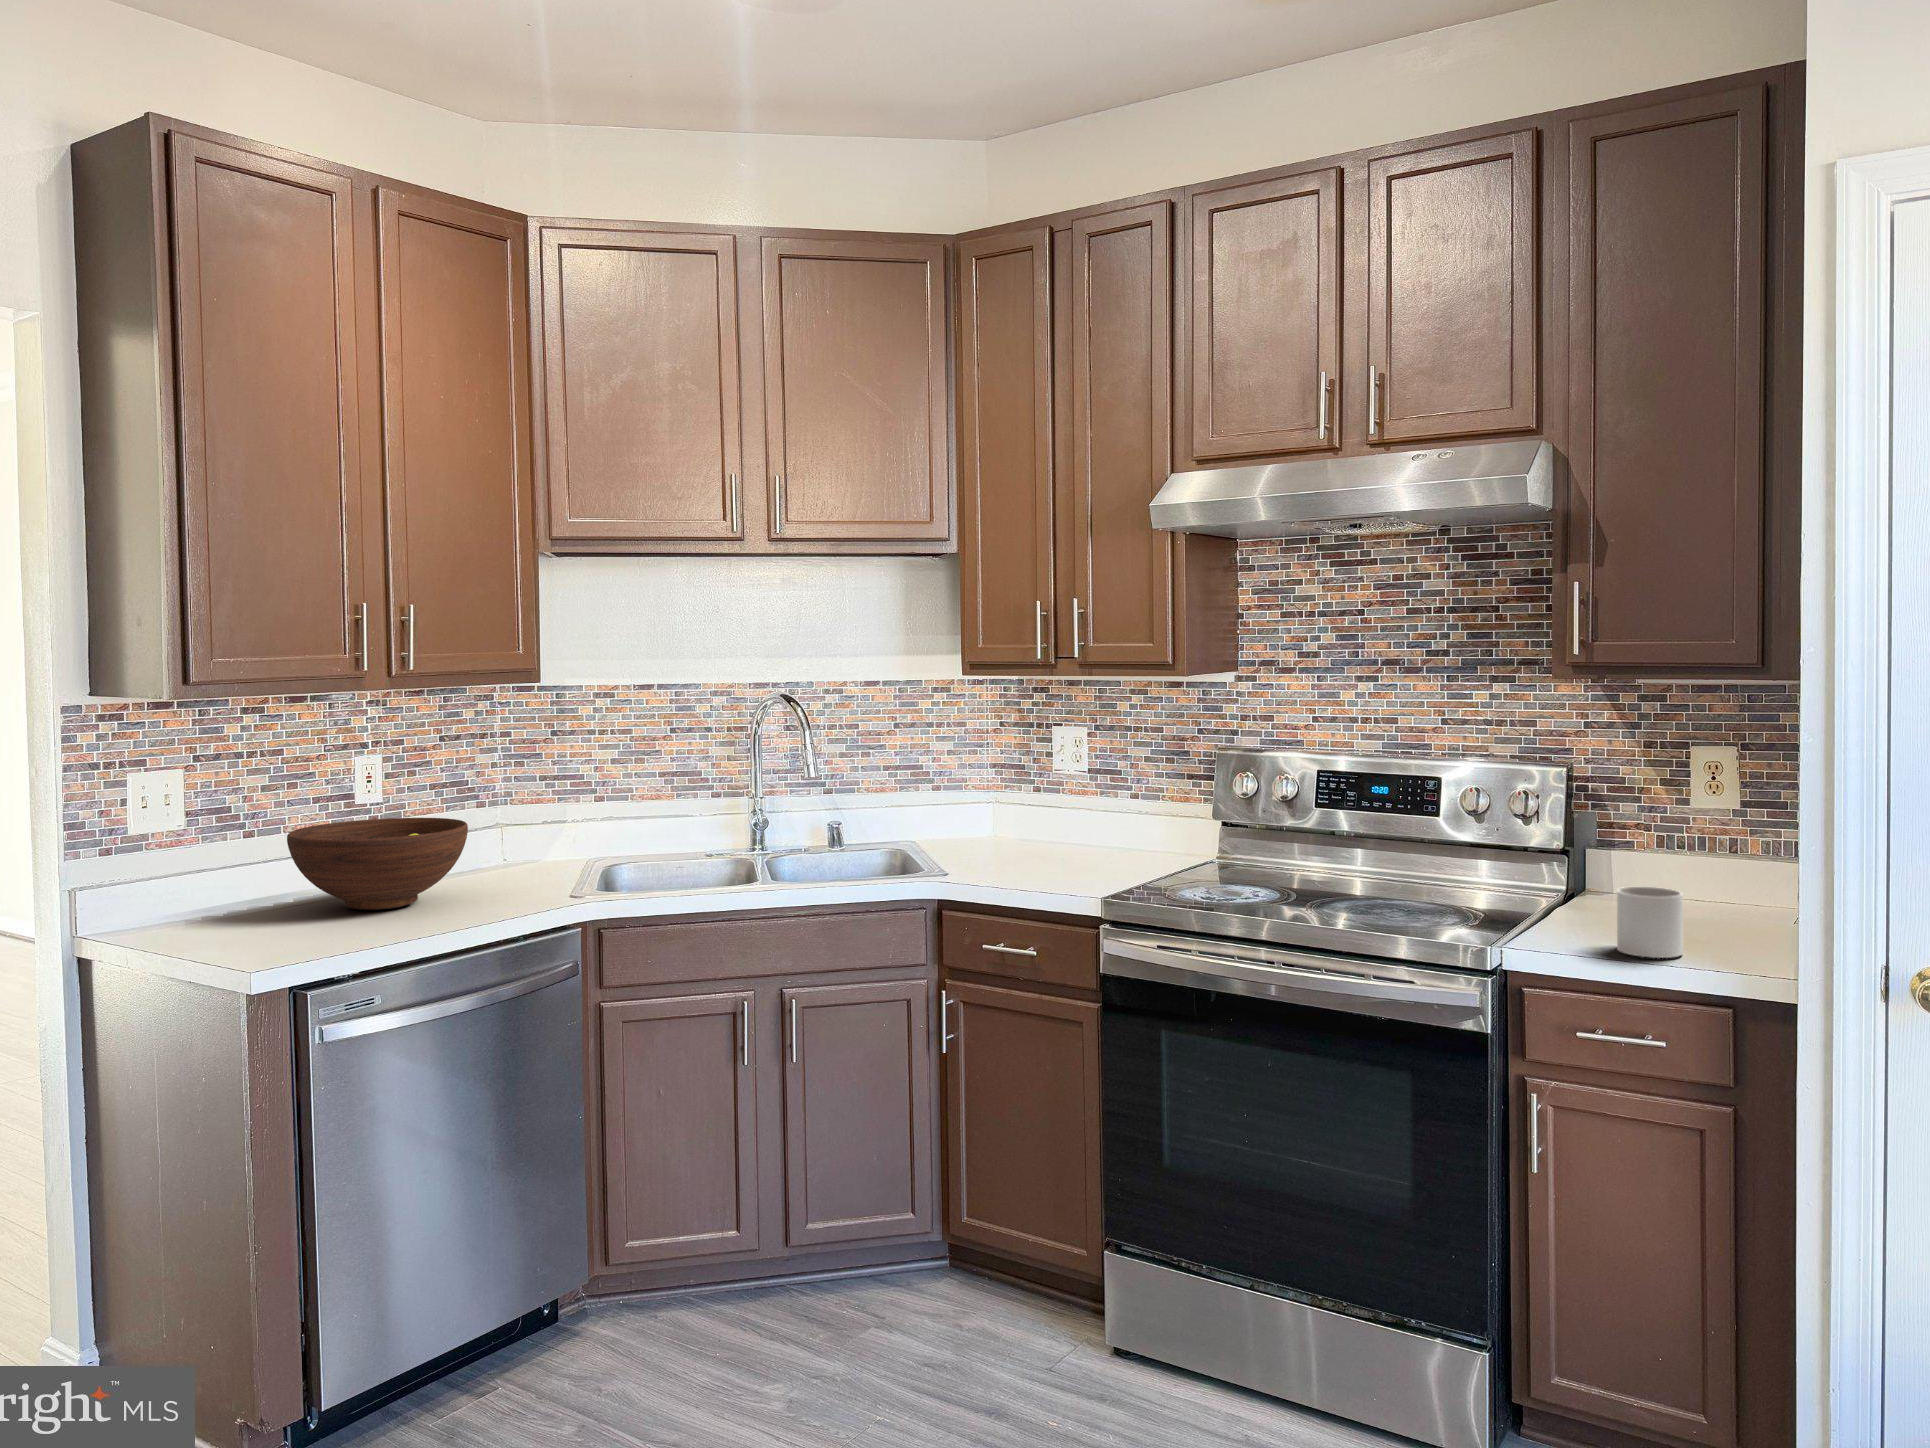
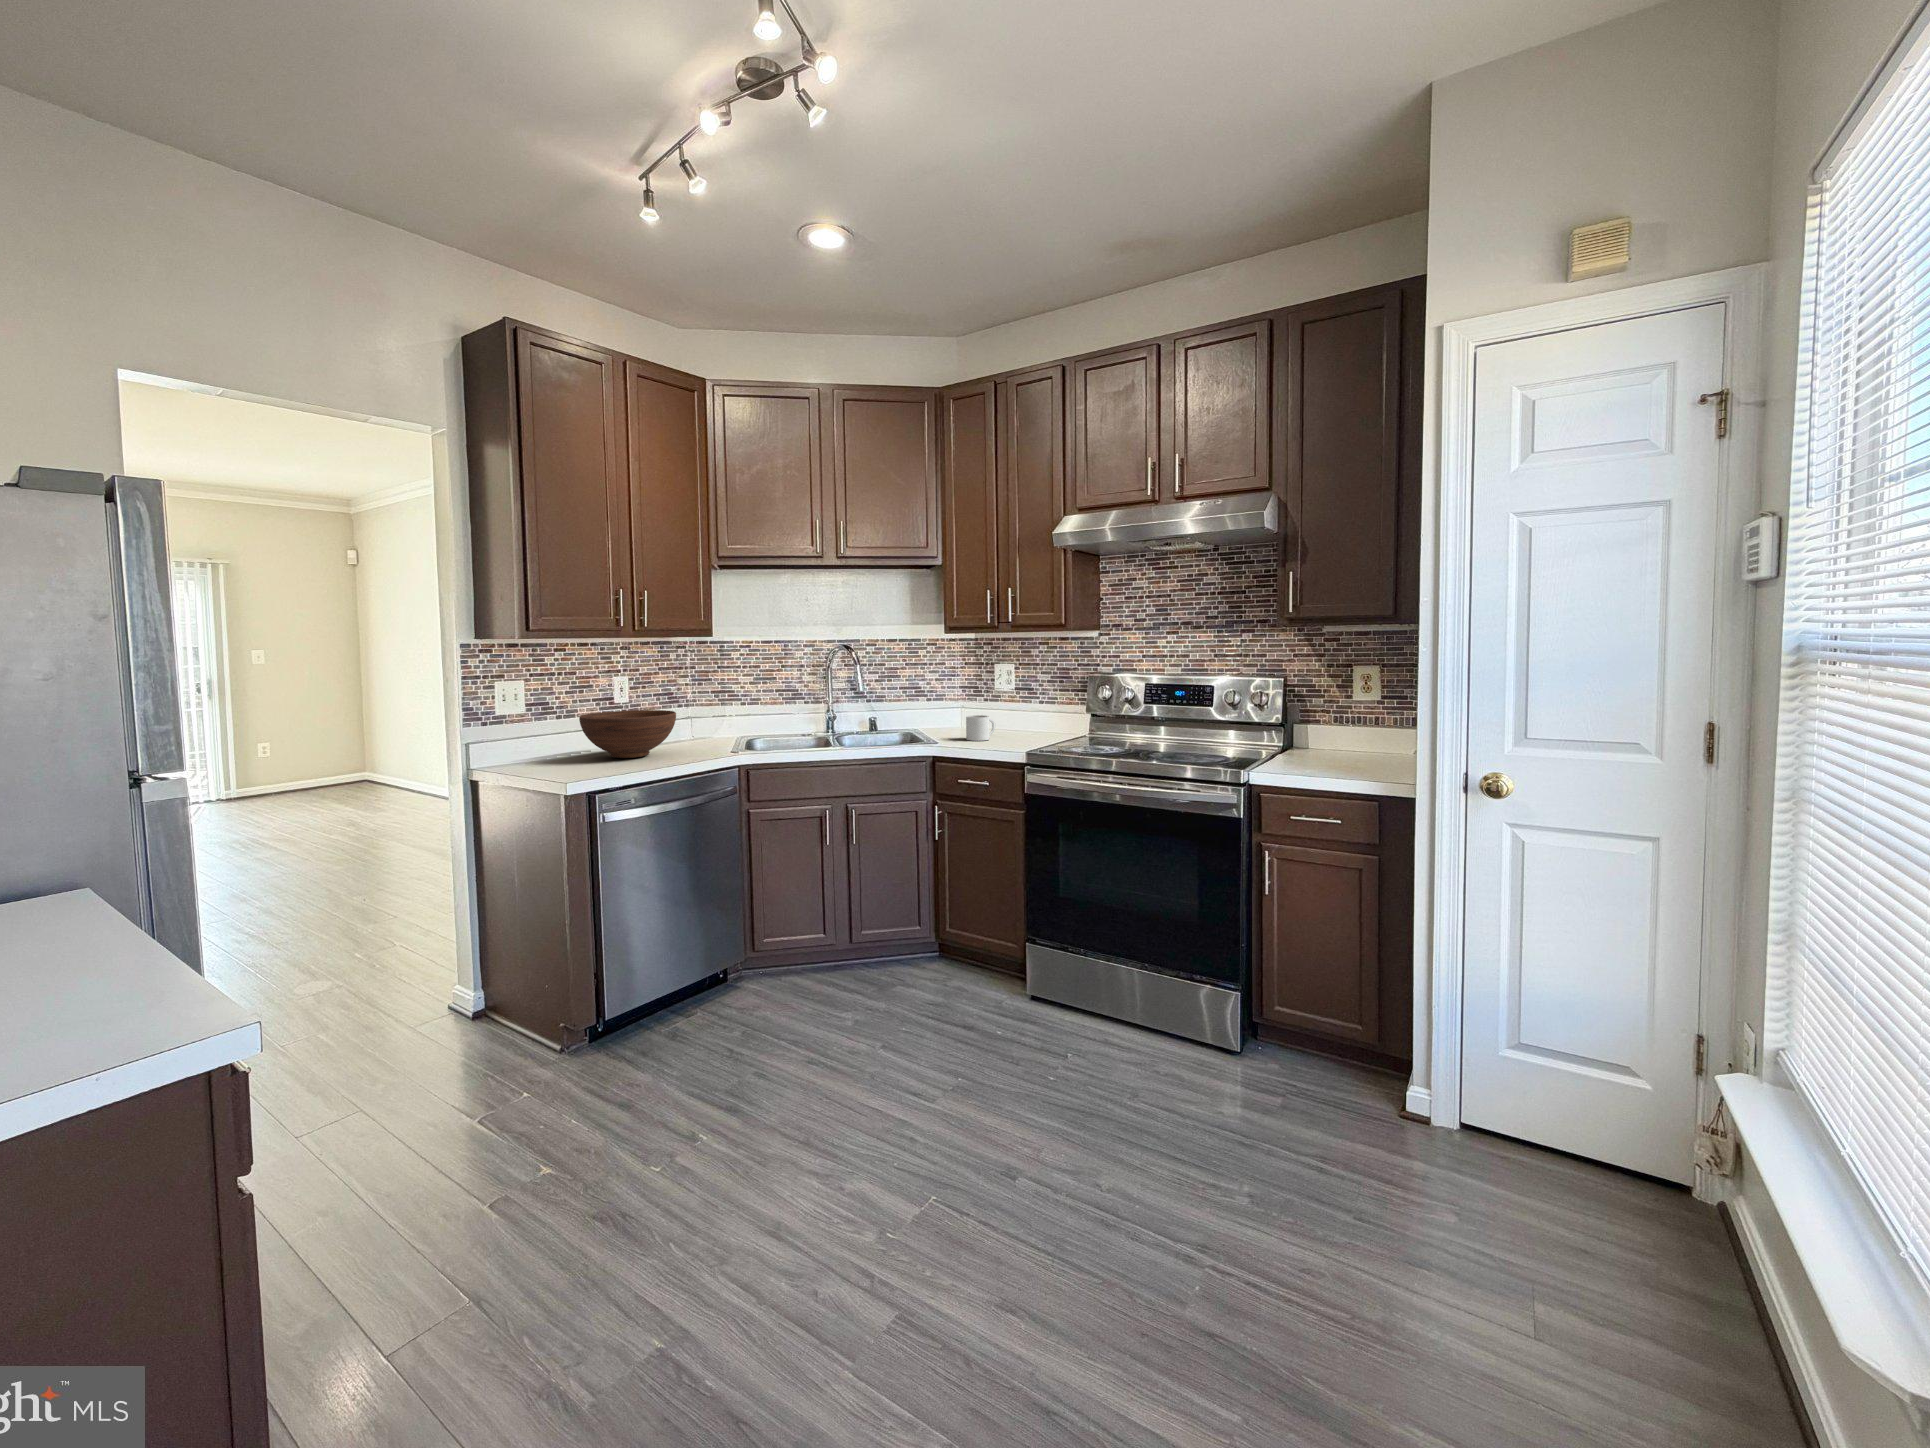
mug: present [1617,887,1683,958] -> present [966,715,995,741]

